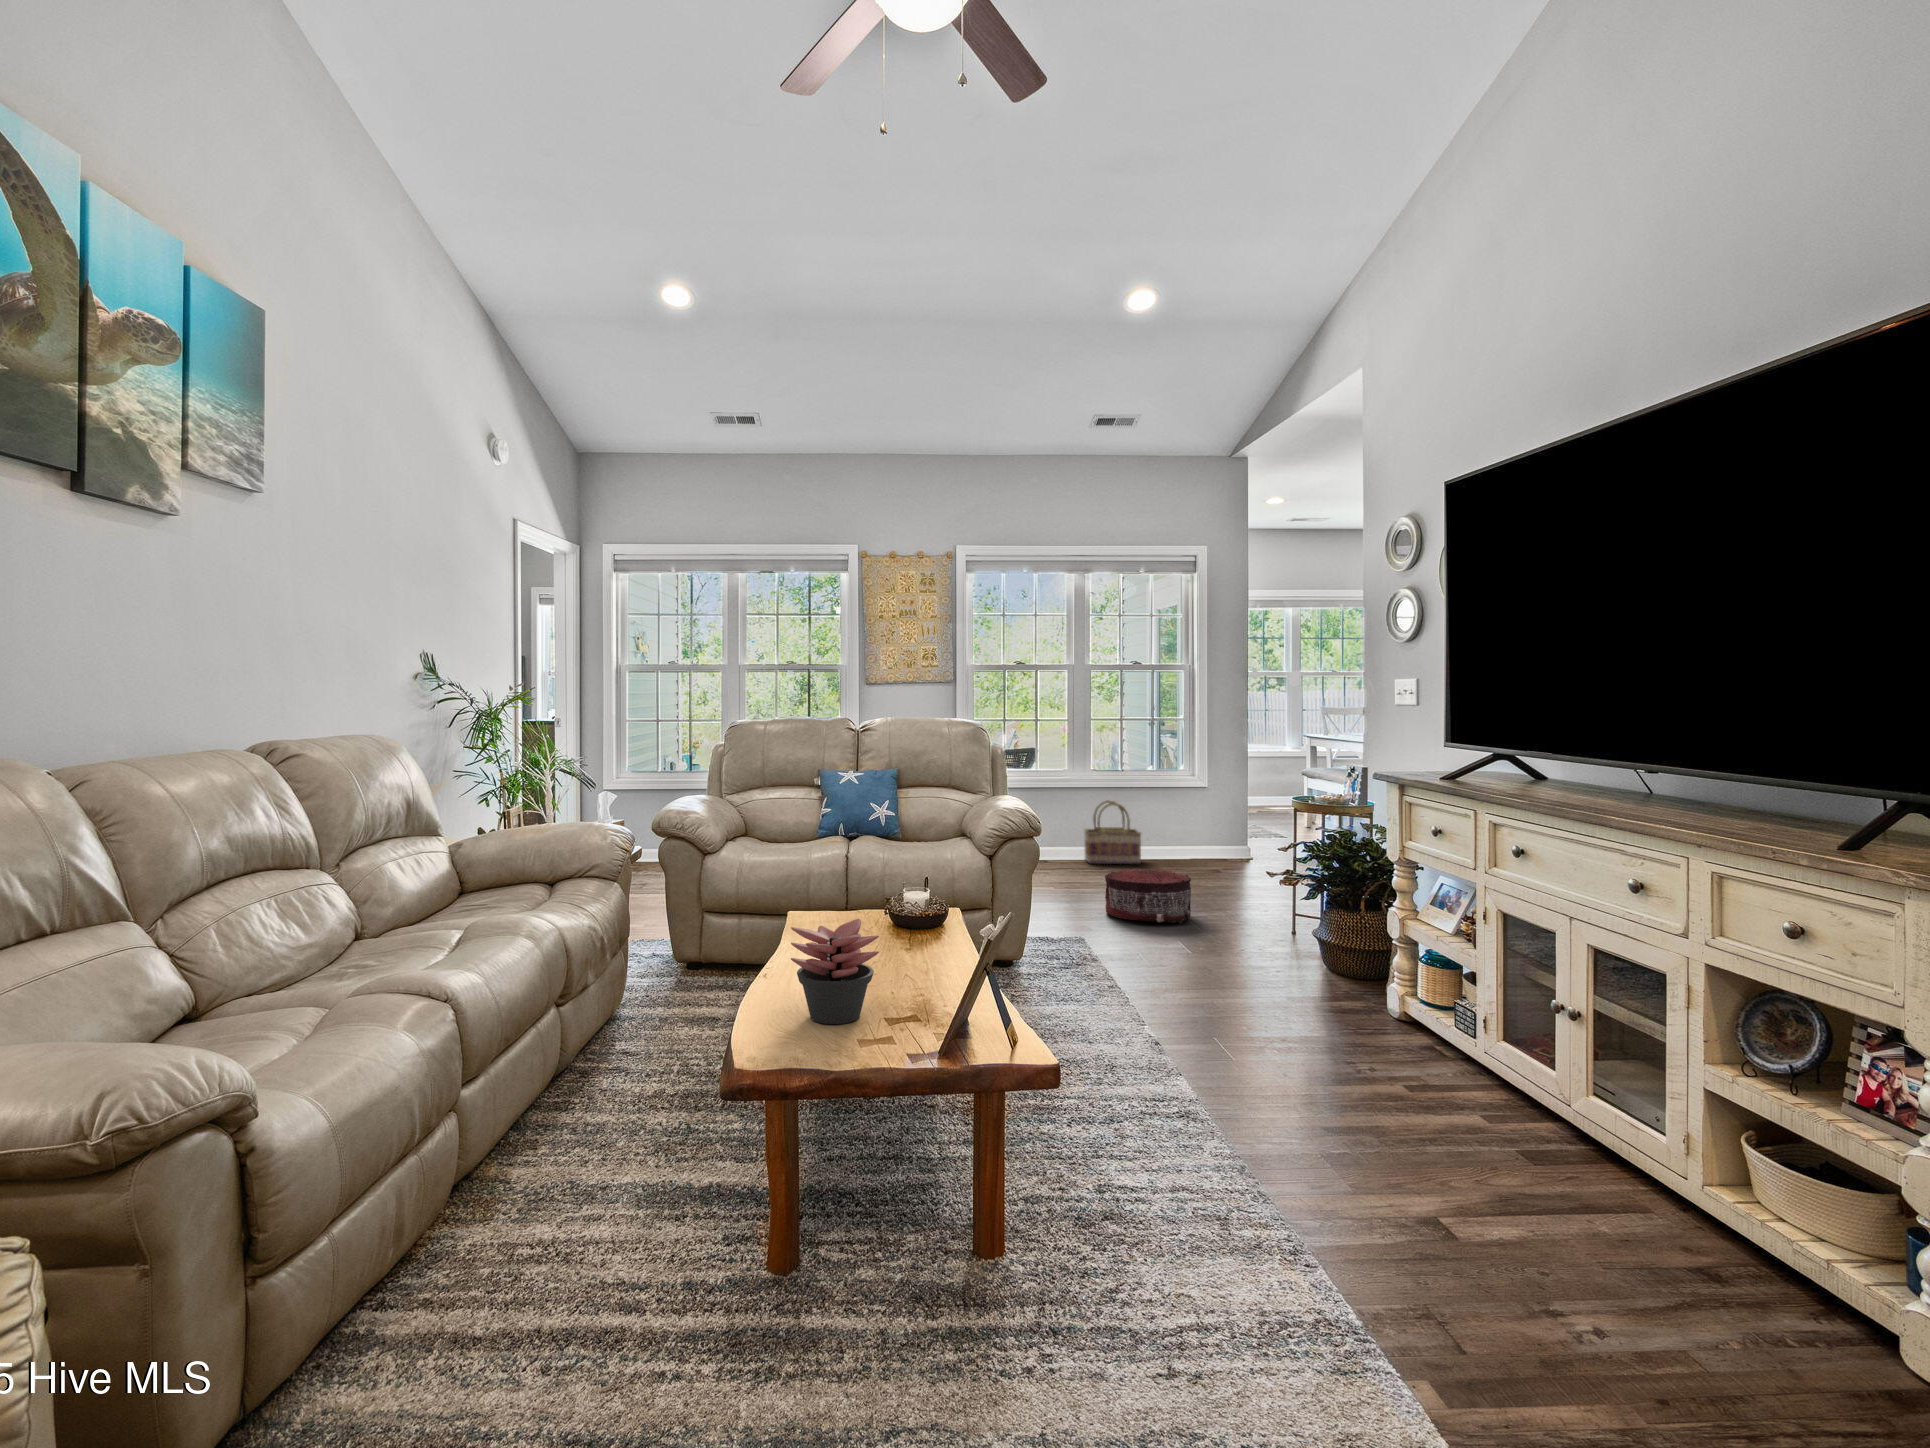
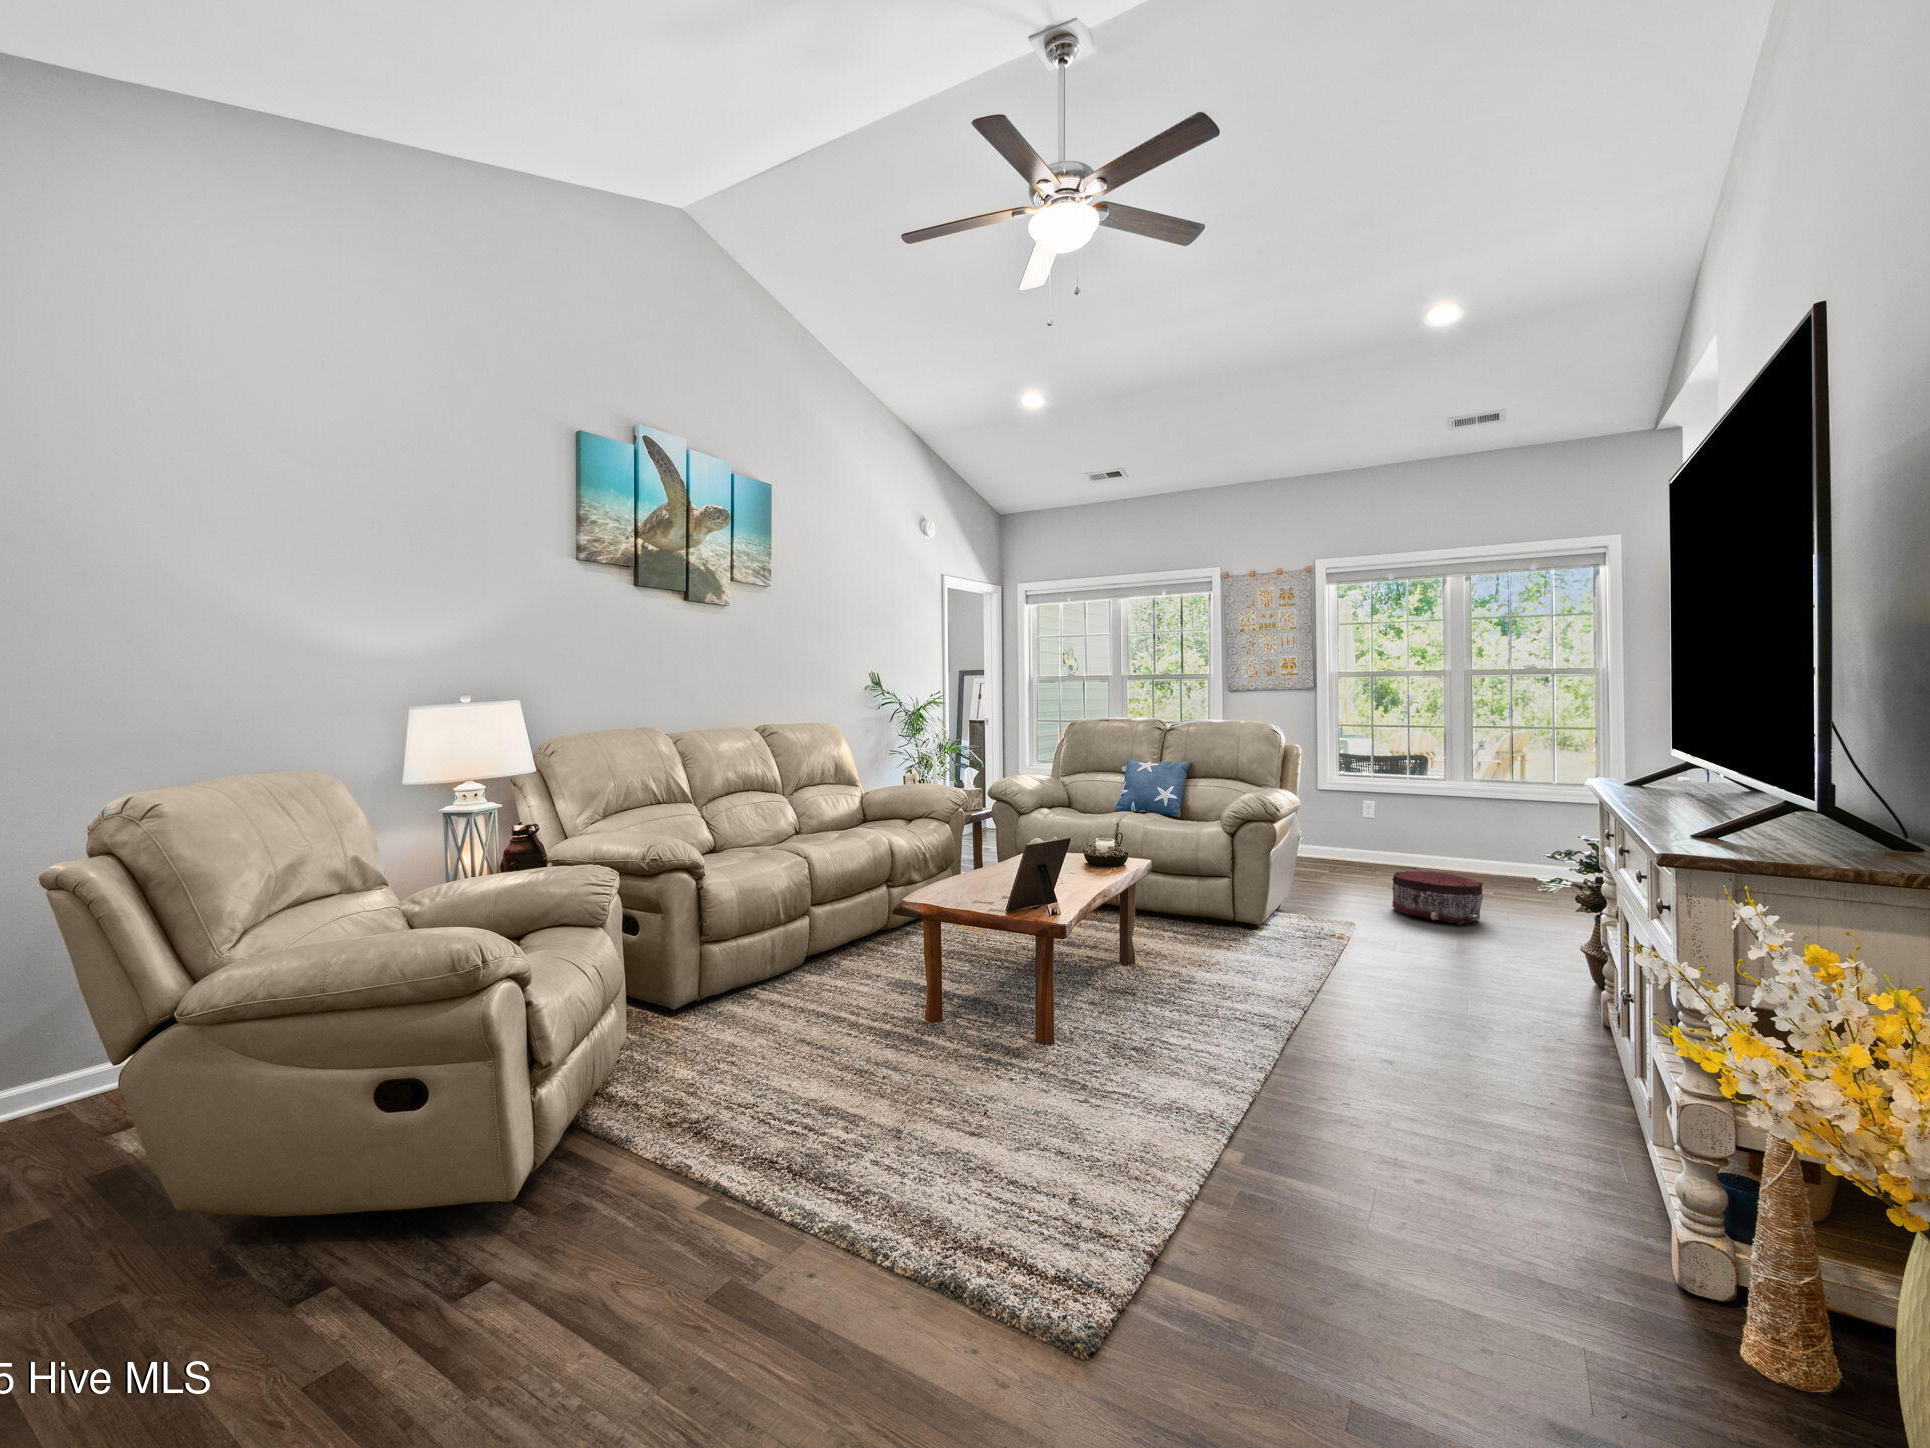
basket: present [1085,800,1141,864] -> none [1443,810,1507,876]
succulent plant: present [791,919,879,1024] -> none [963,844,1009,901]

